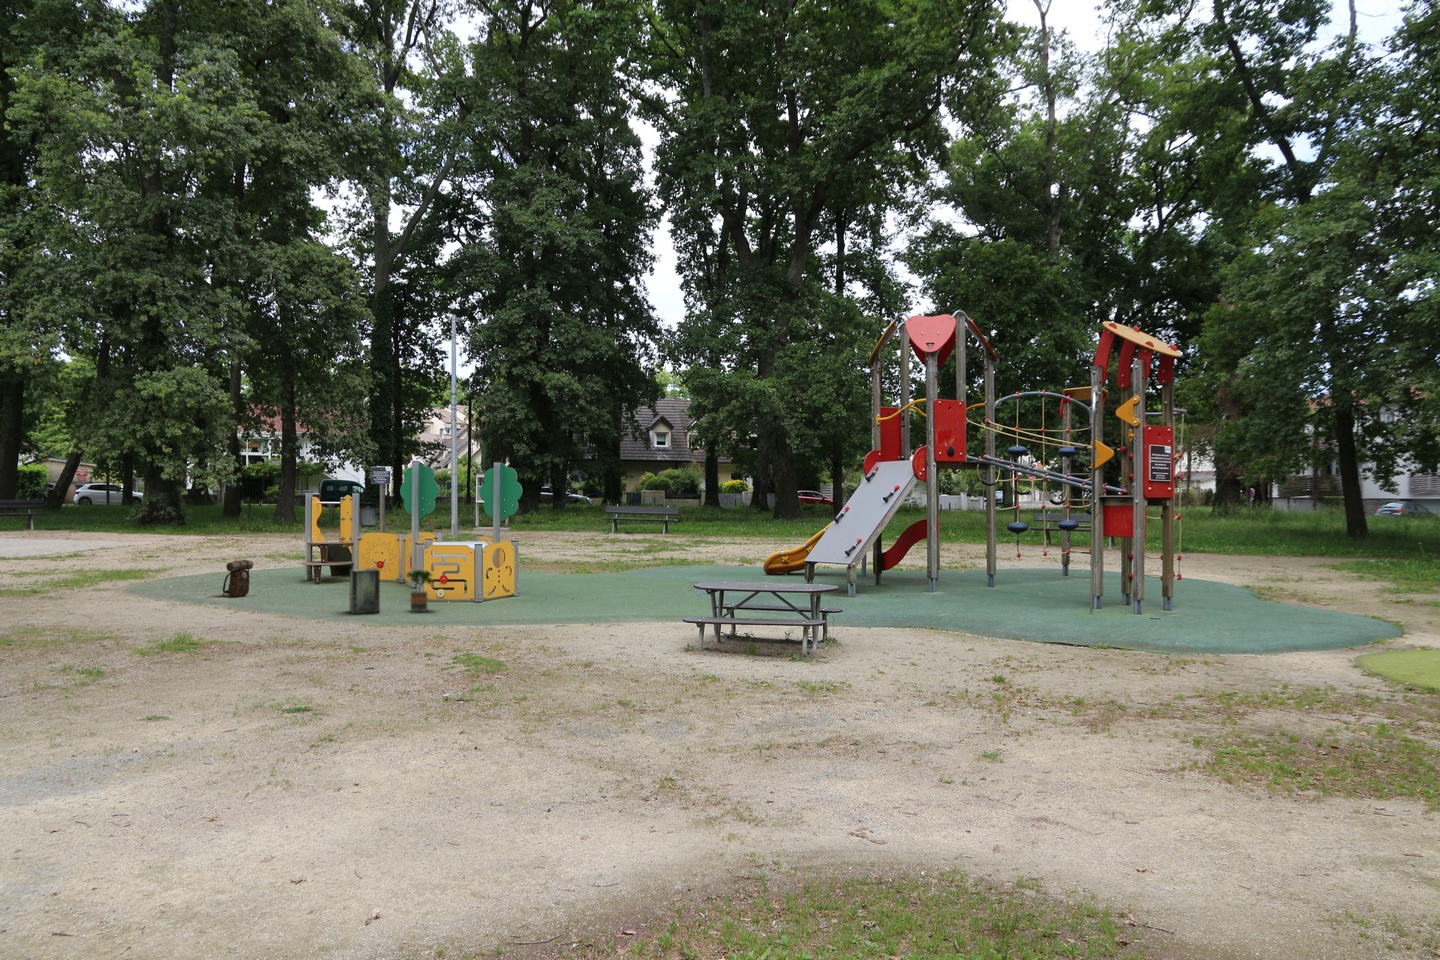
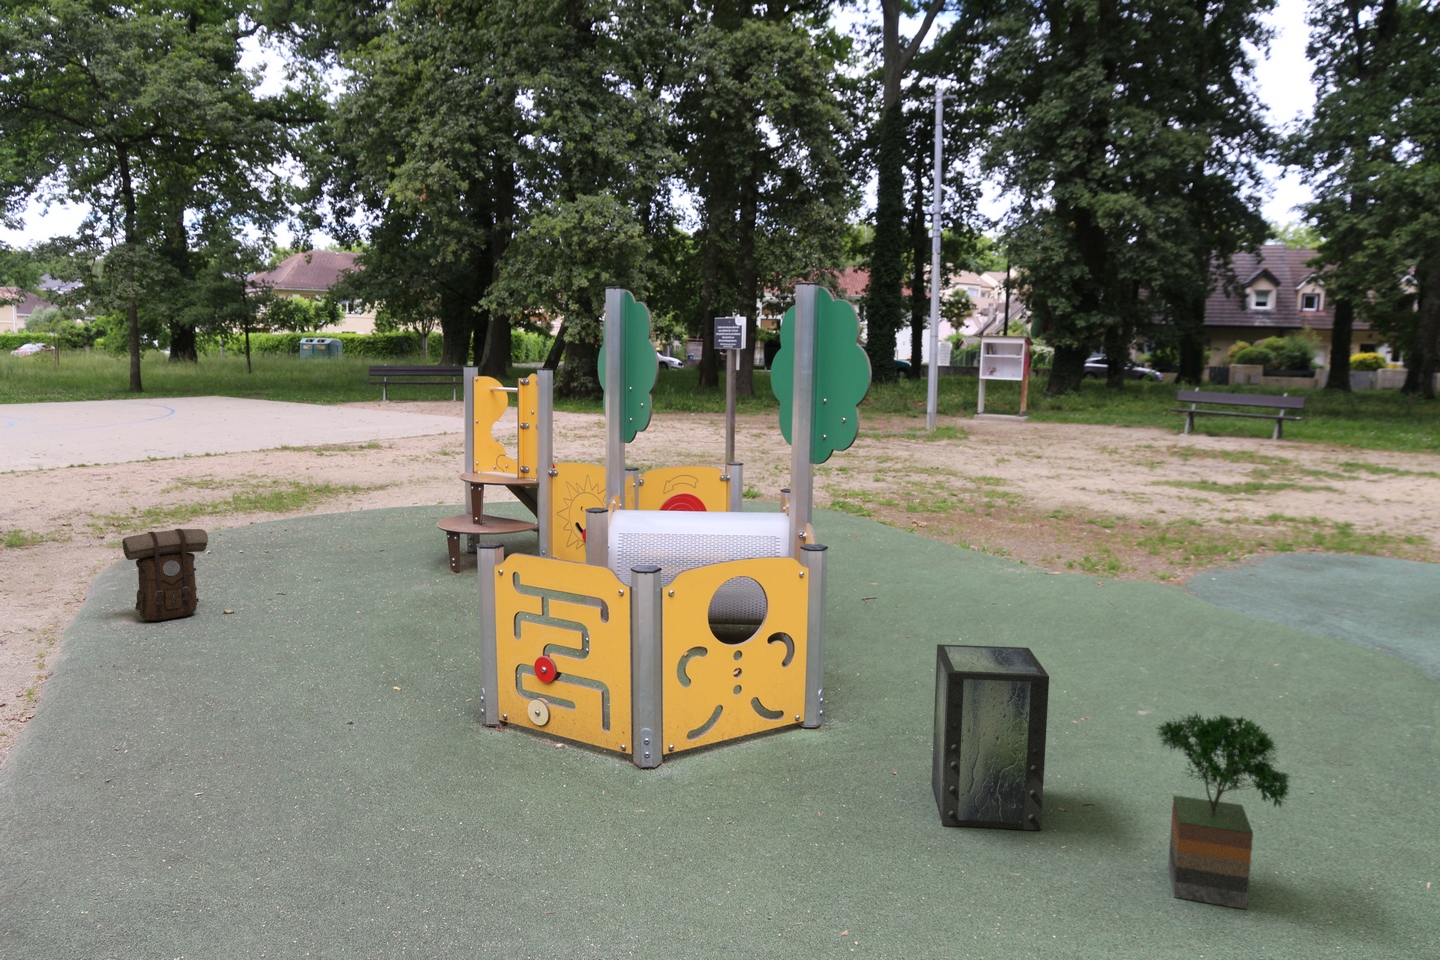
storage box: present [350,568,380,614] -> present [932,644,1049,830]
potted tree: present [407,570,434,612] -> present [1157,713,1289,909]

